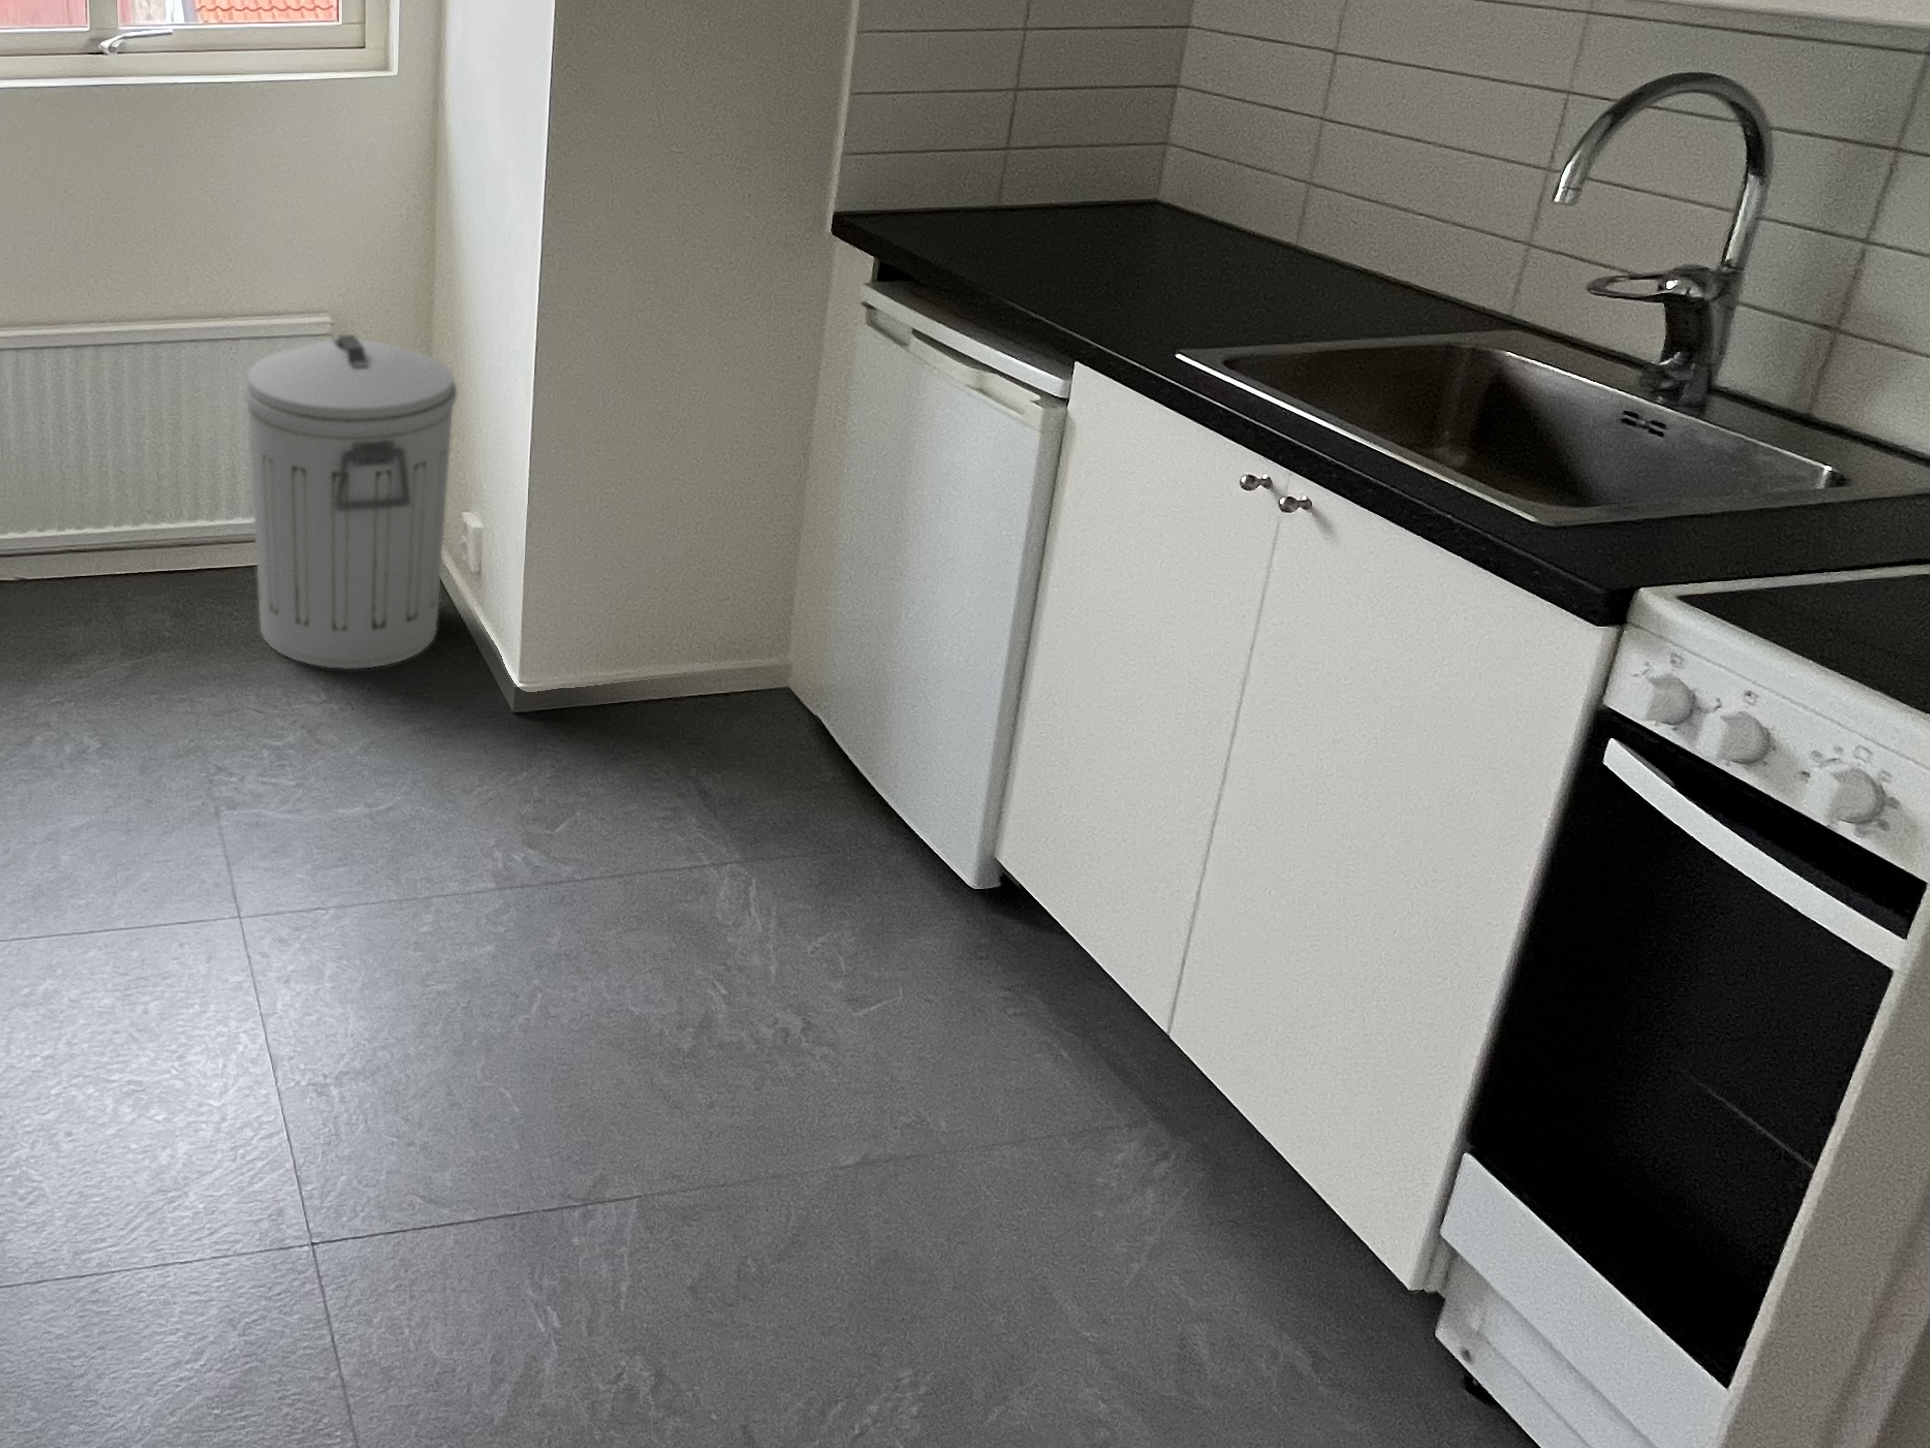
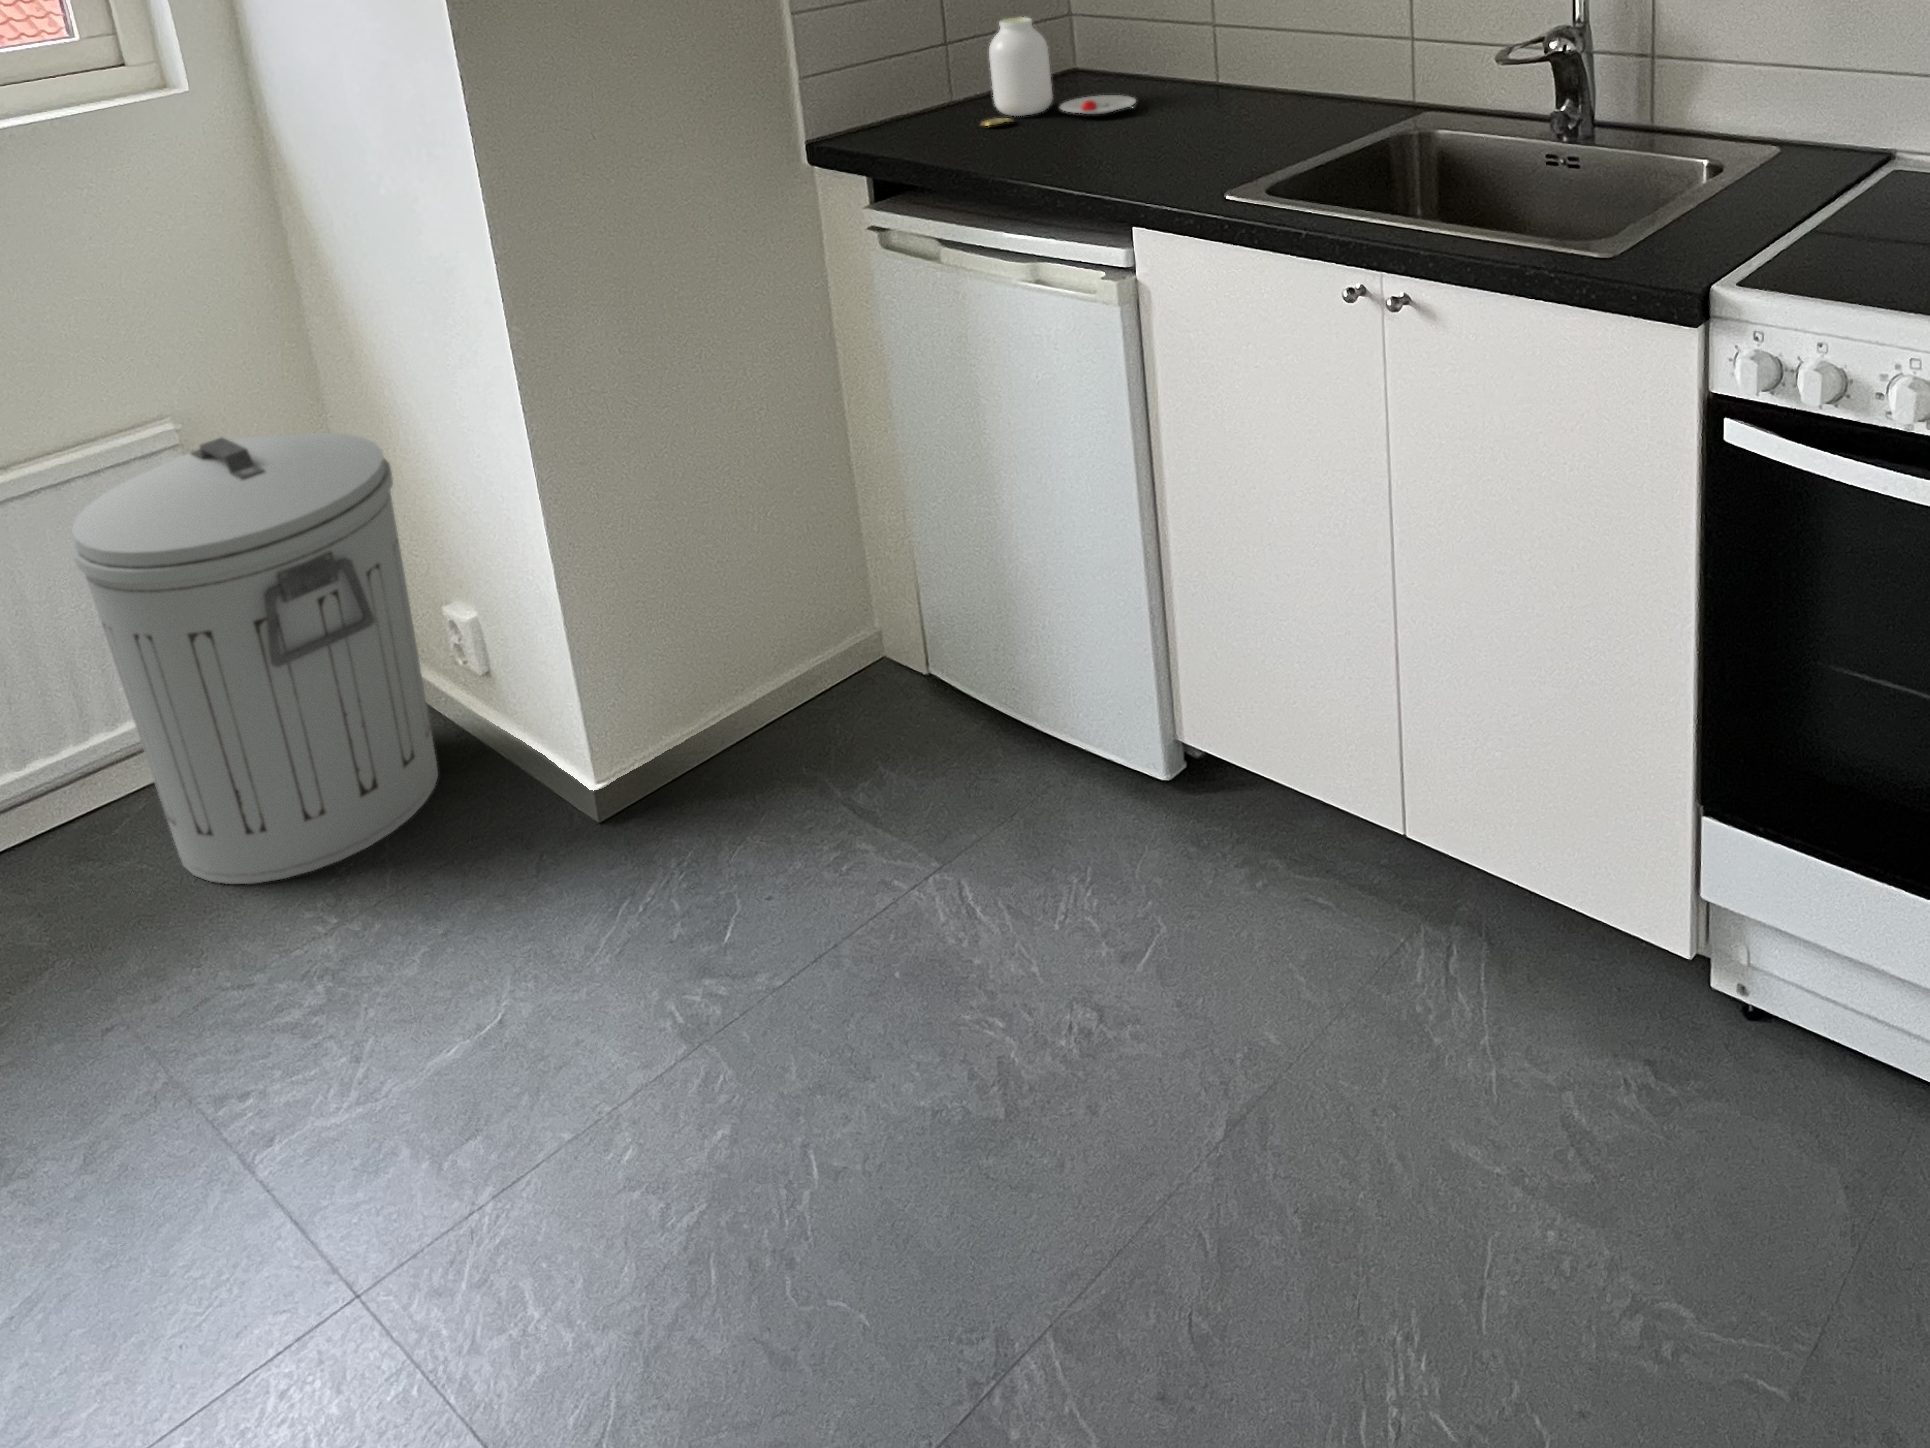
jar: none [1013,132,1189,248] -> present [981,17,1136,126]

